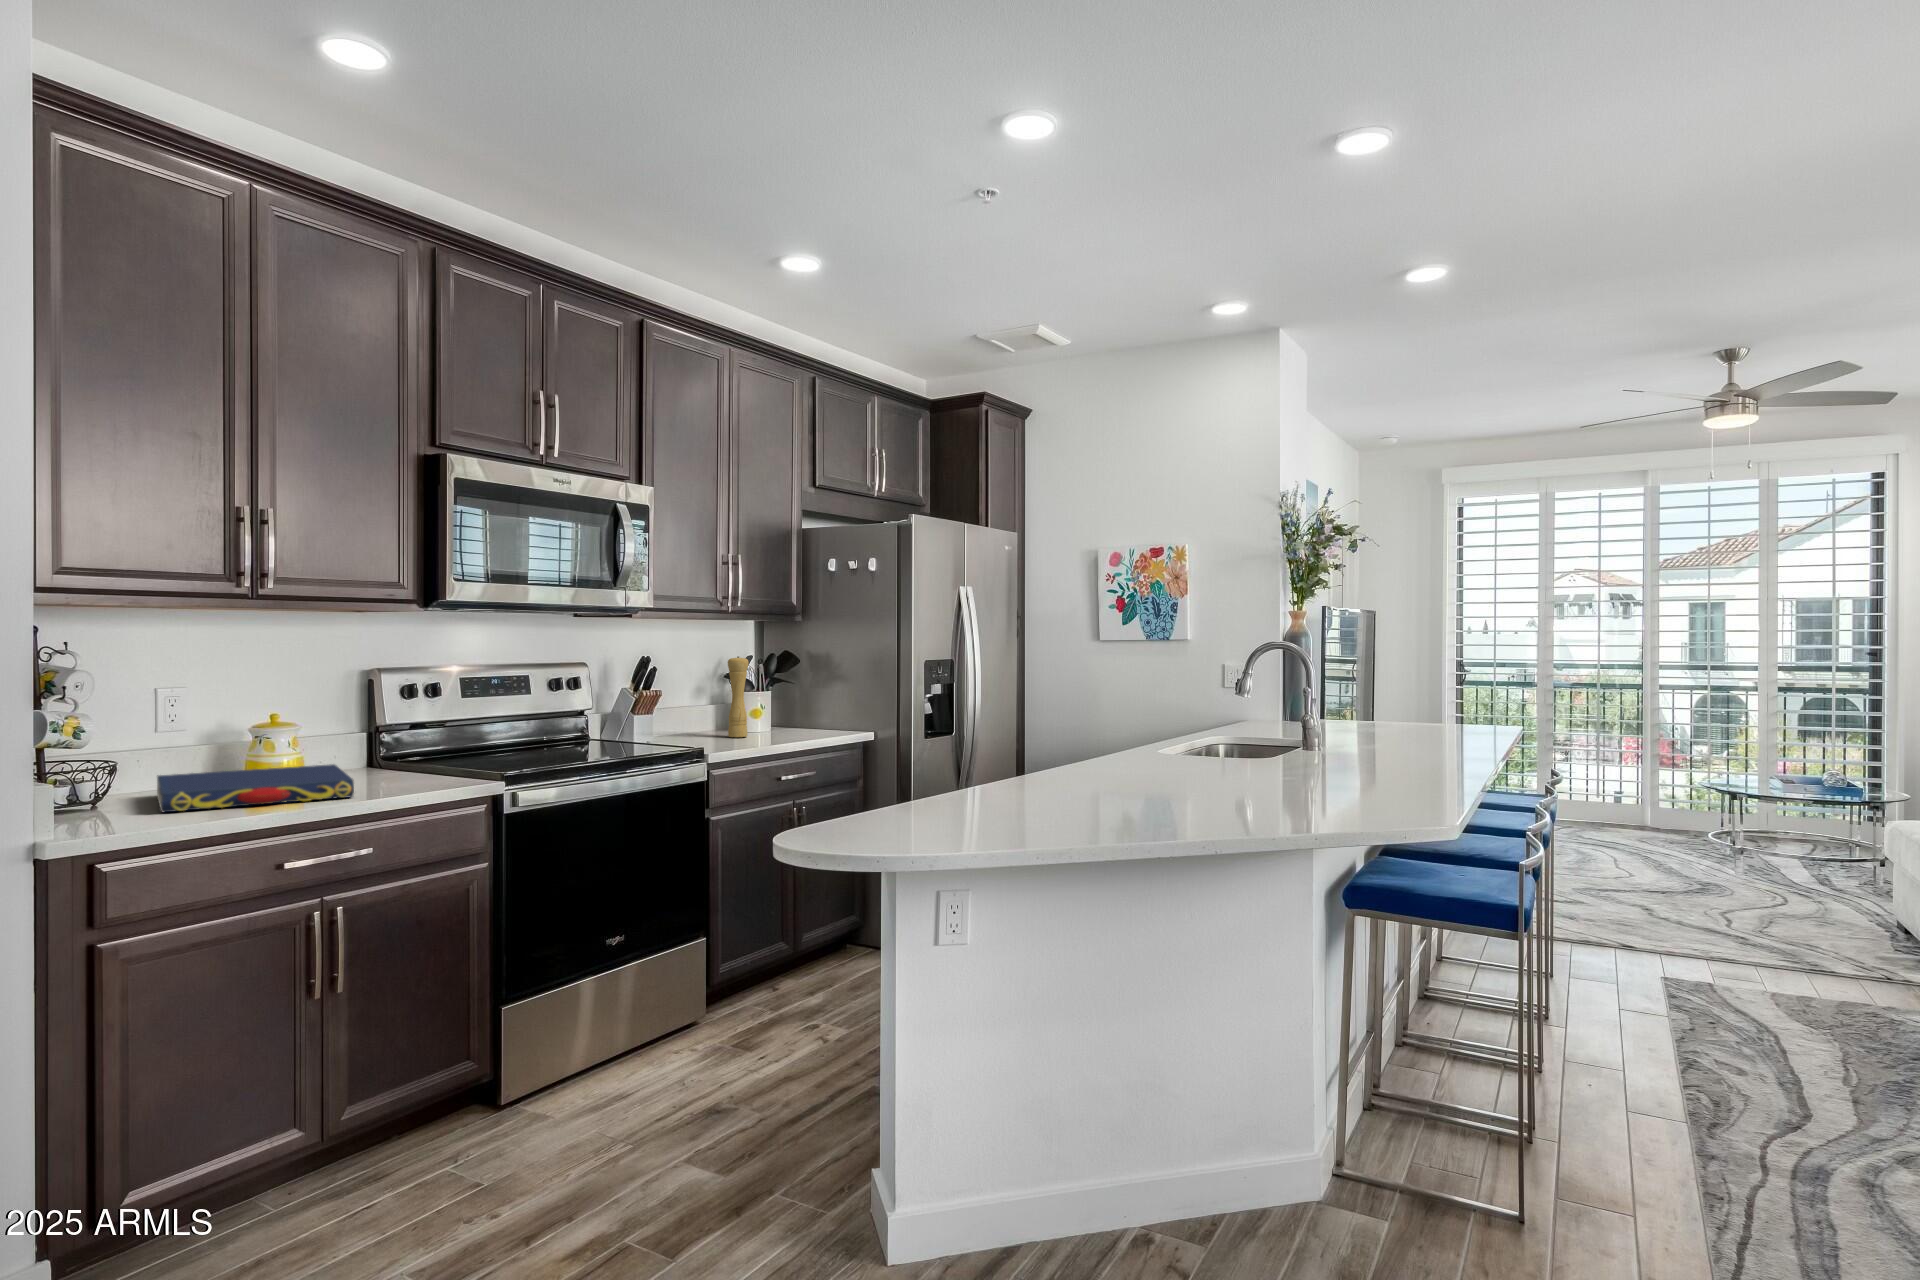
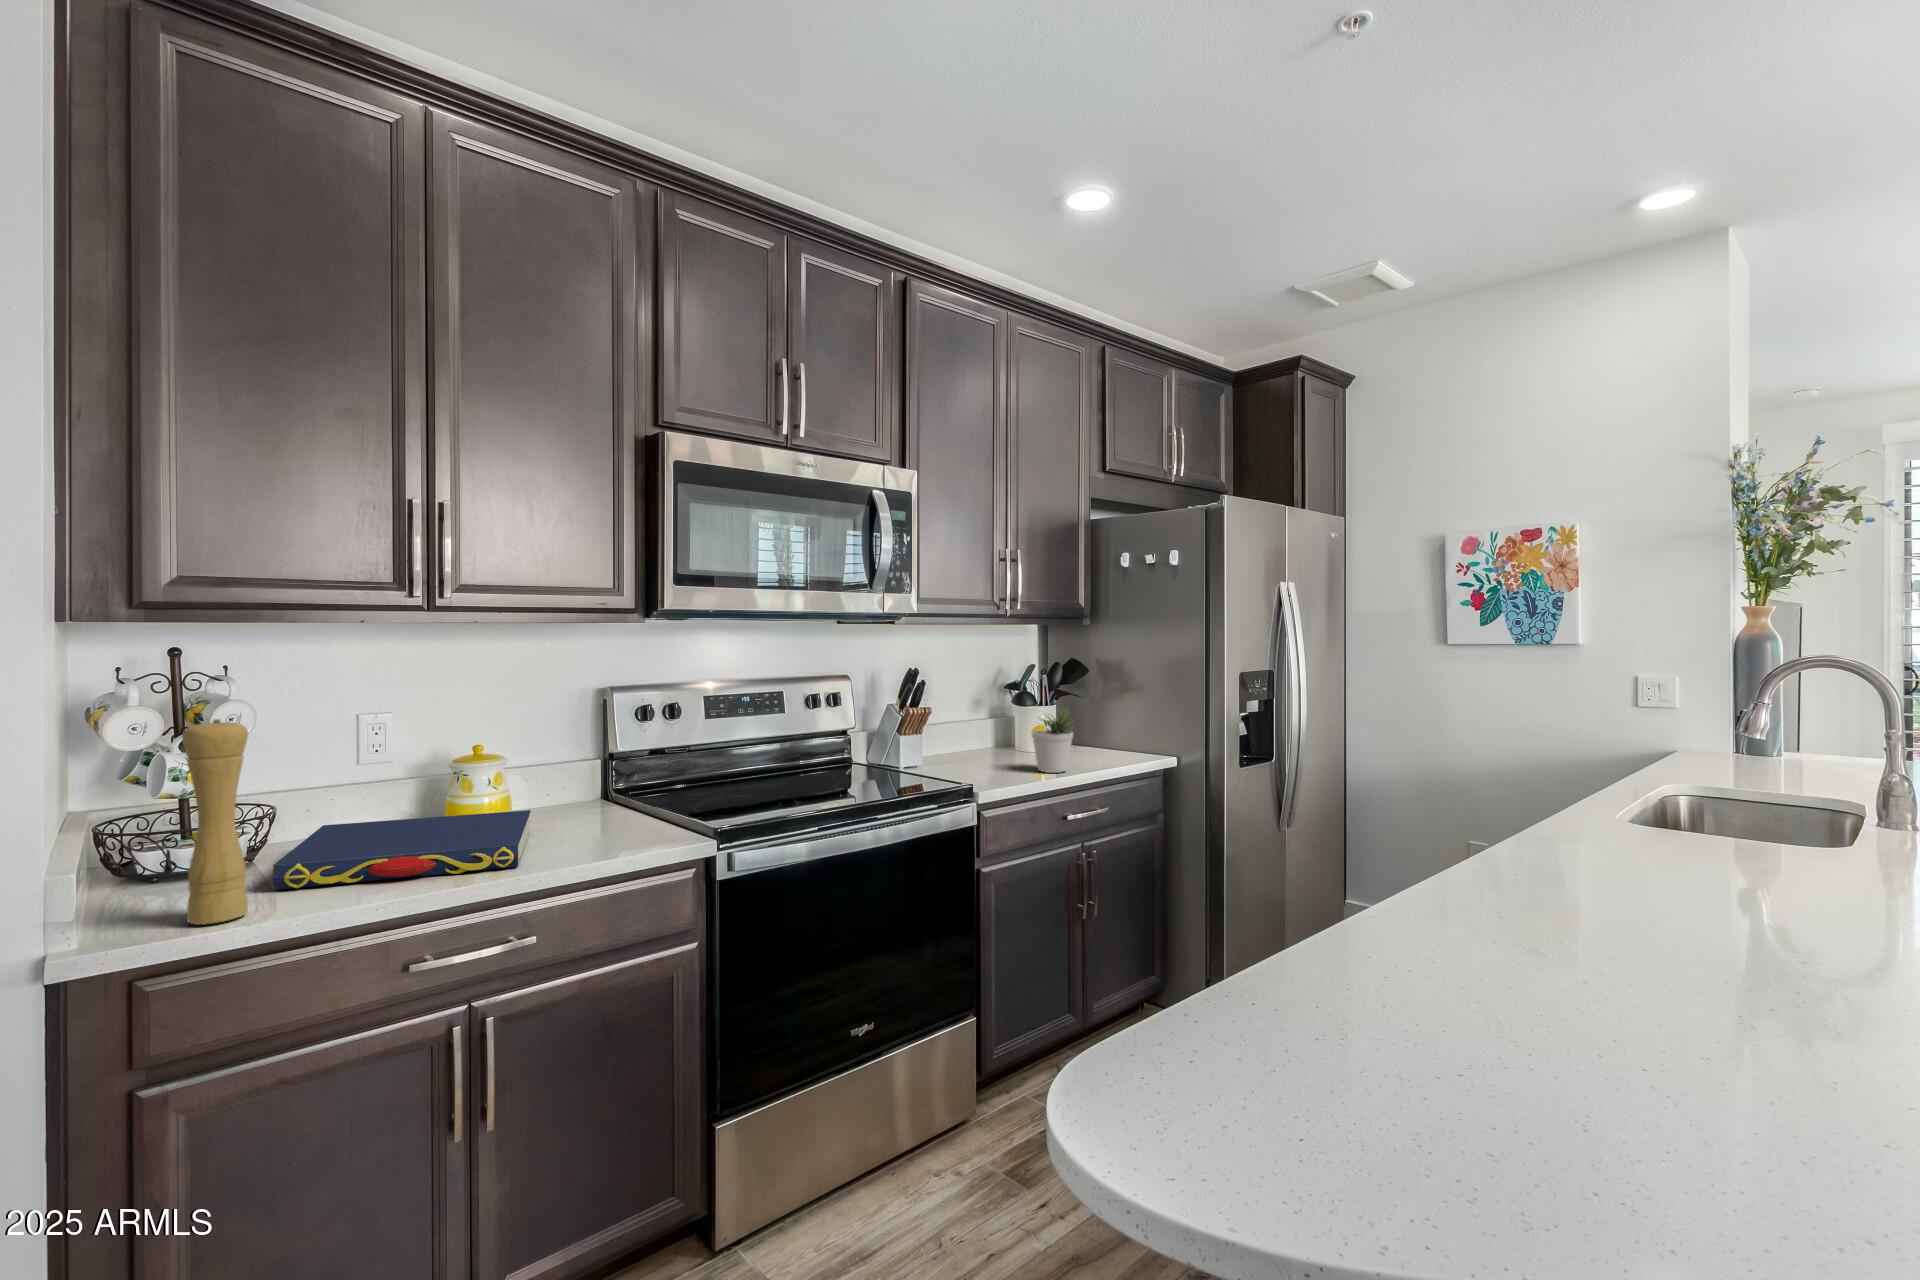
pepper mill: present [728,656,749,737] -> present [182,719,248,925]
potted plant: none [751,686,789,743] -> present [1032,710,1073,773]

